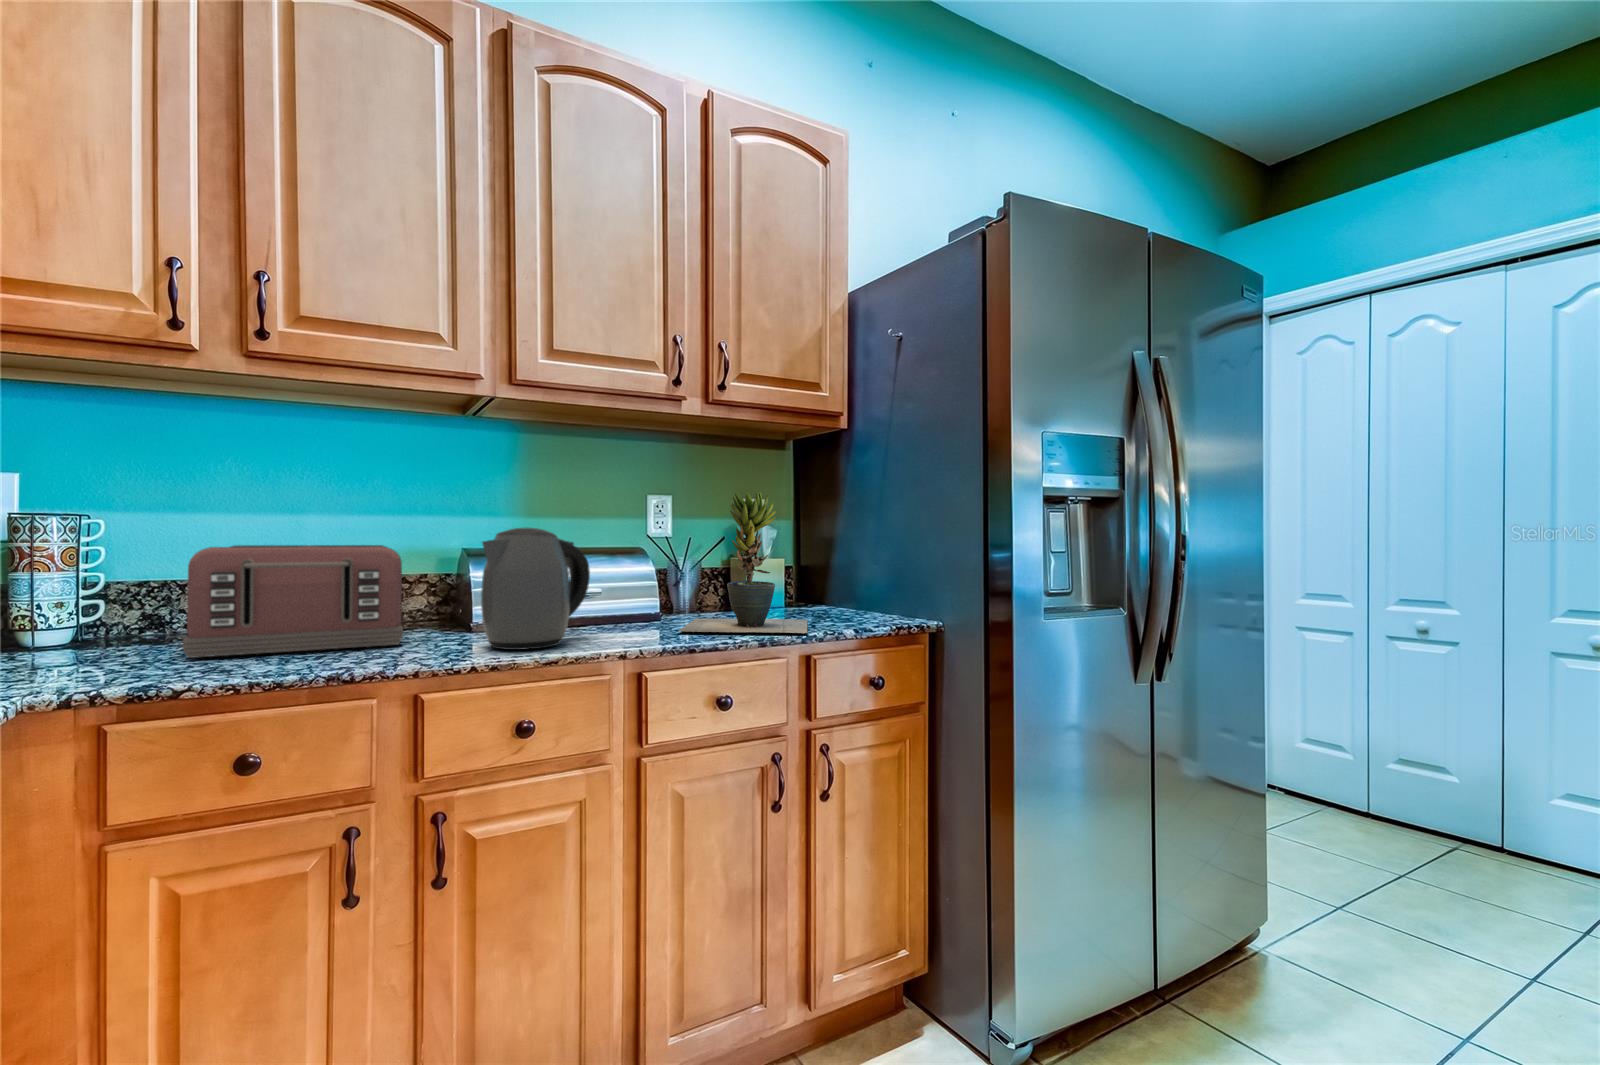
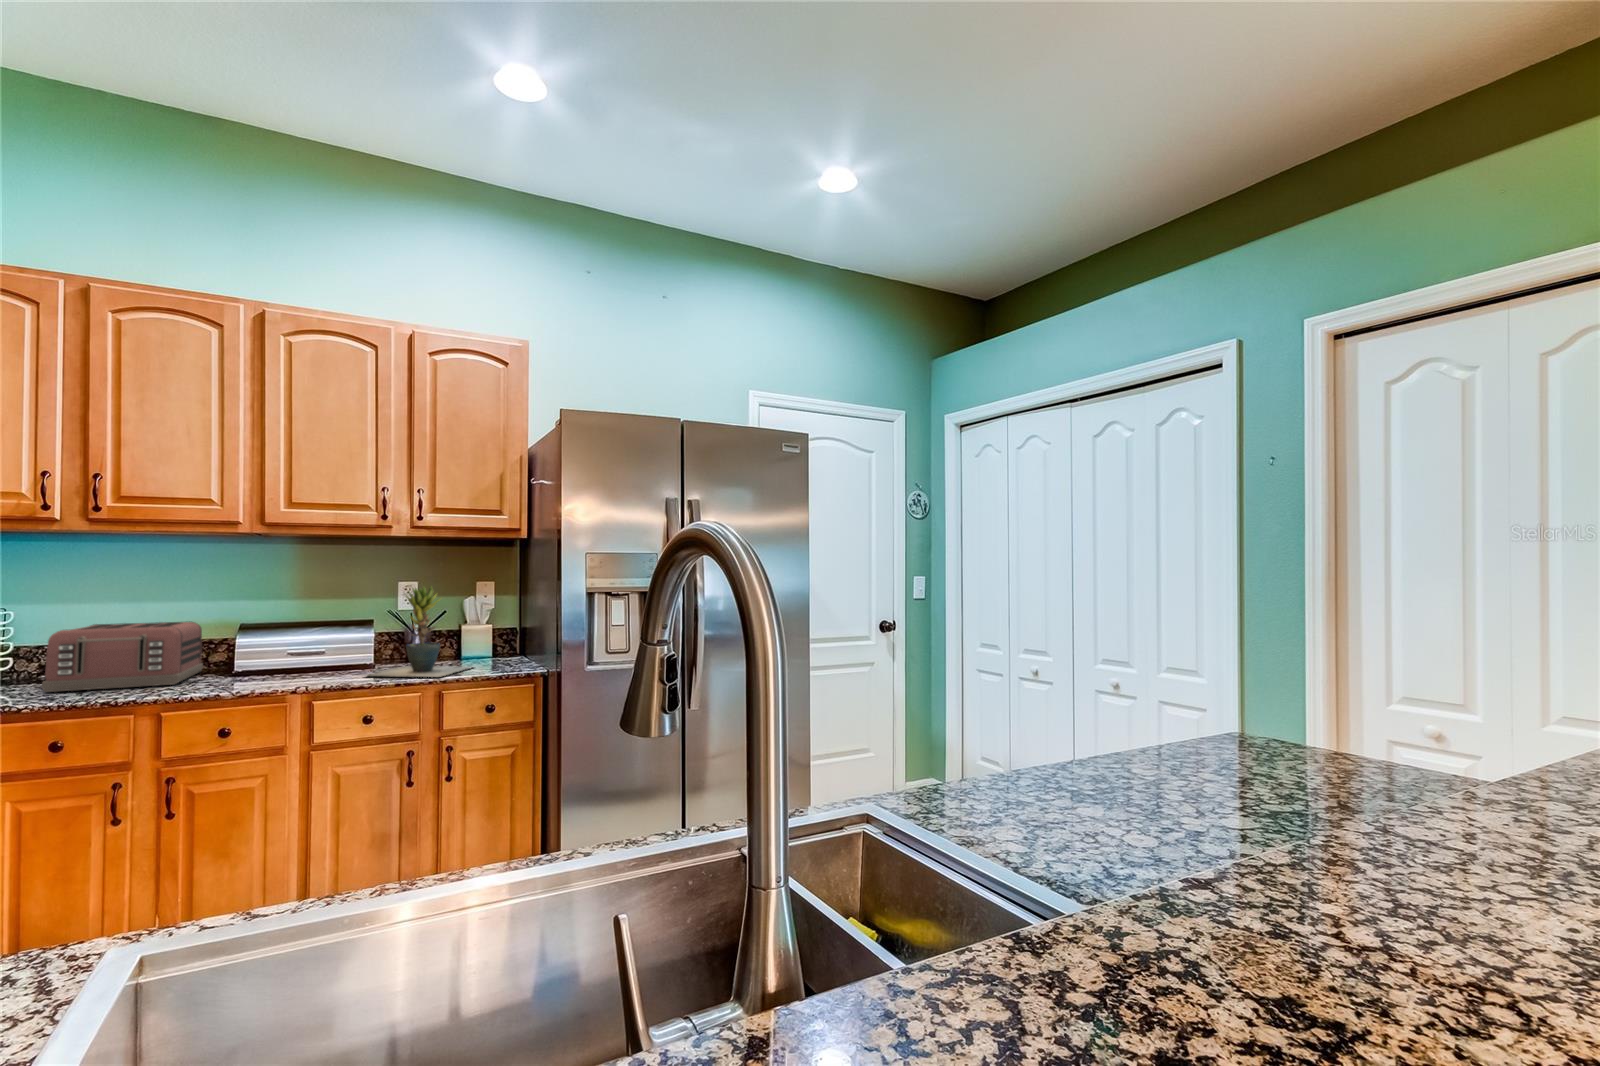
kettle: present [481,528,590,650] -> none [217,615,302,688]

